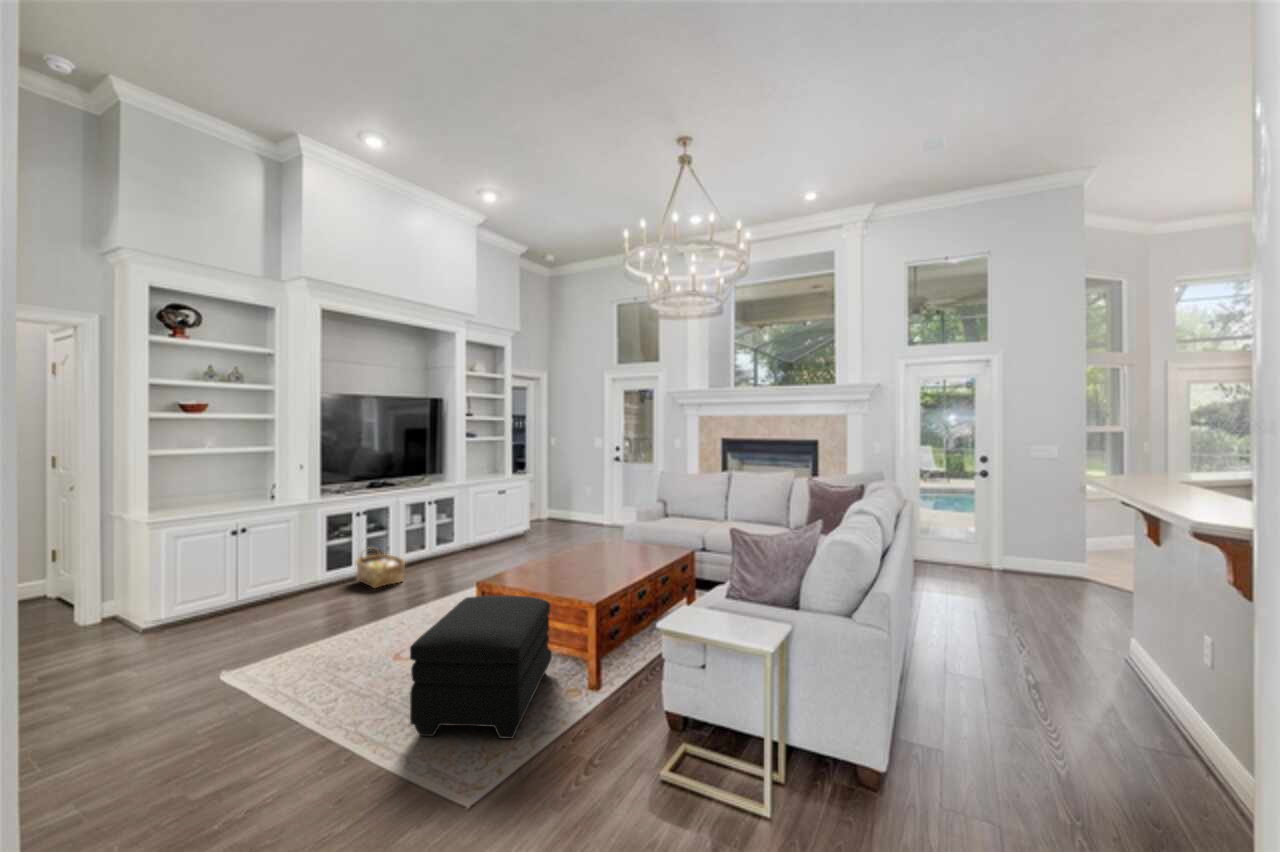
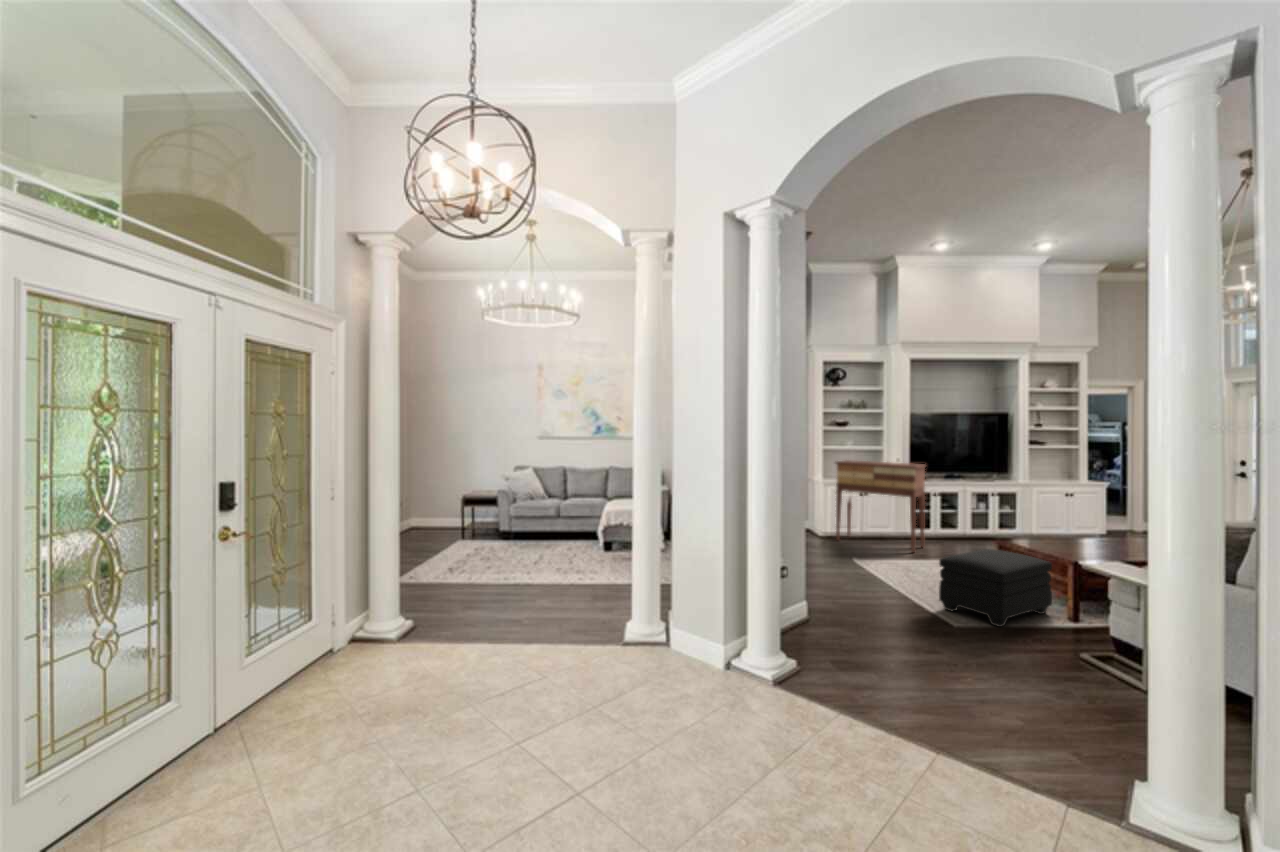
console table: none [175,470,350,629] -> present [836,460,925,552]
woven basket: present [356,552,405,588] -> none [932,518,967,546]

